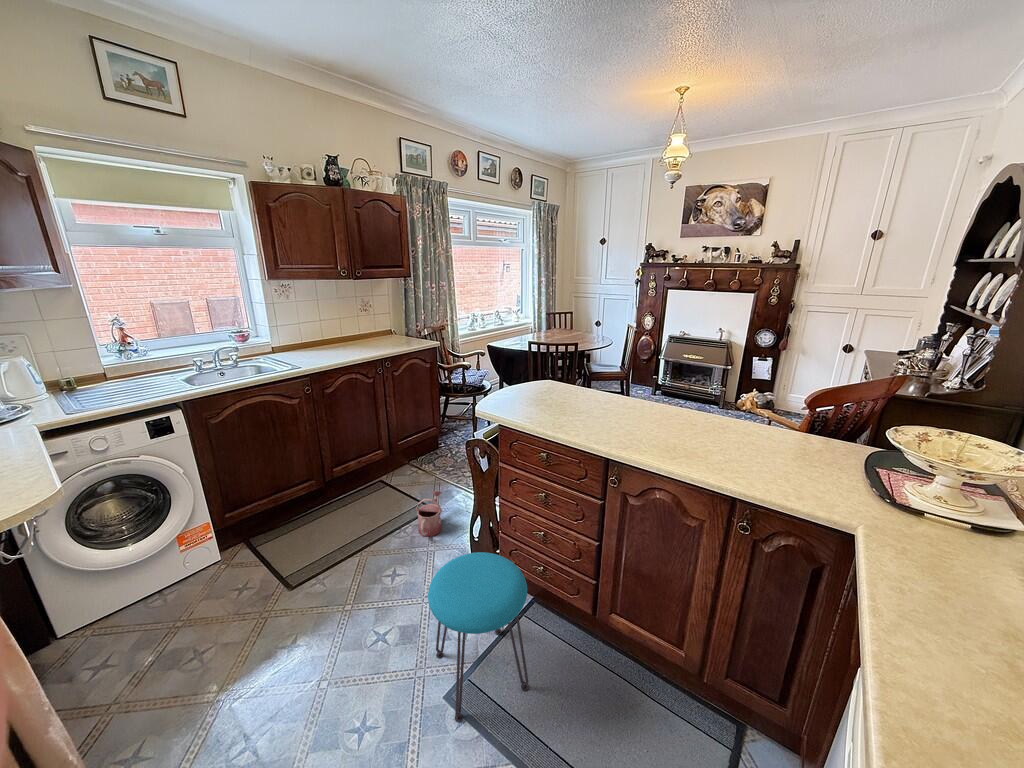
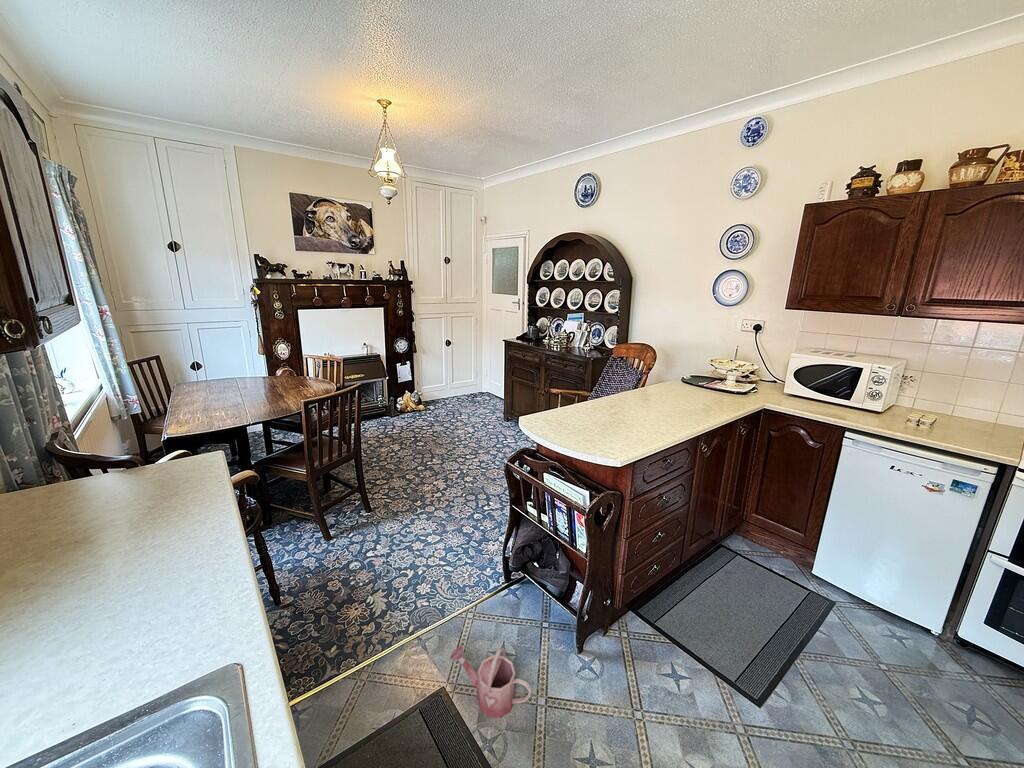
stool: present [428,552,529,722] -> none [672,557,792,711]

